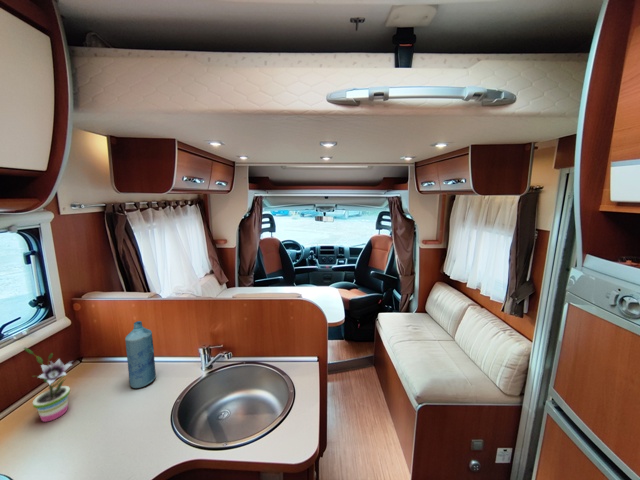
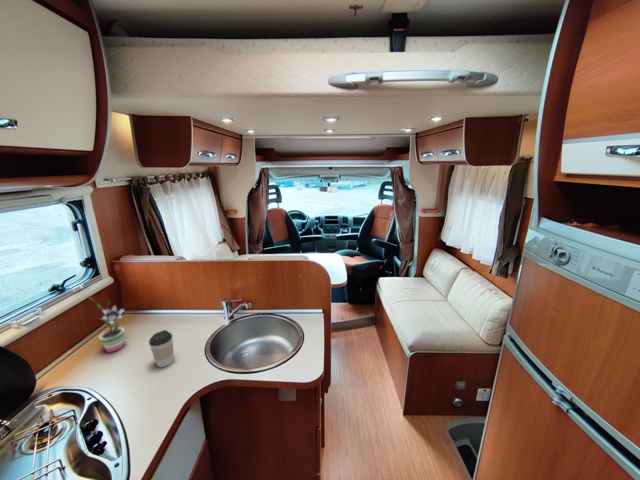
bottle: present [125,321,156,388] -> none [162,278,189,331]
coffee cup: none [95,393,128,446] -> present [149,330,174,367]

